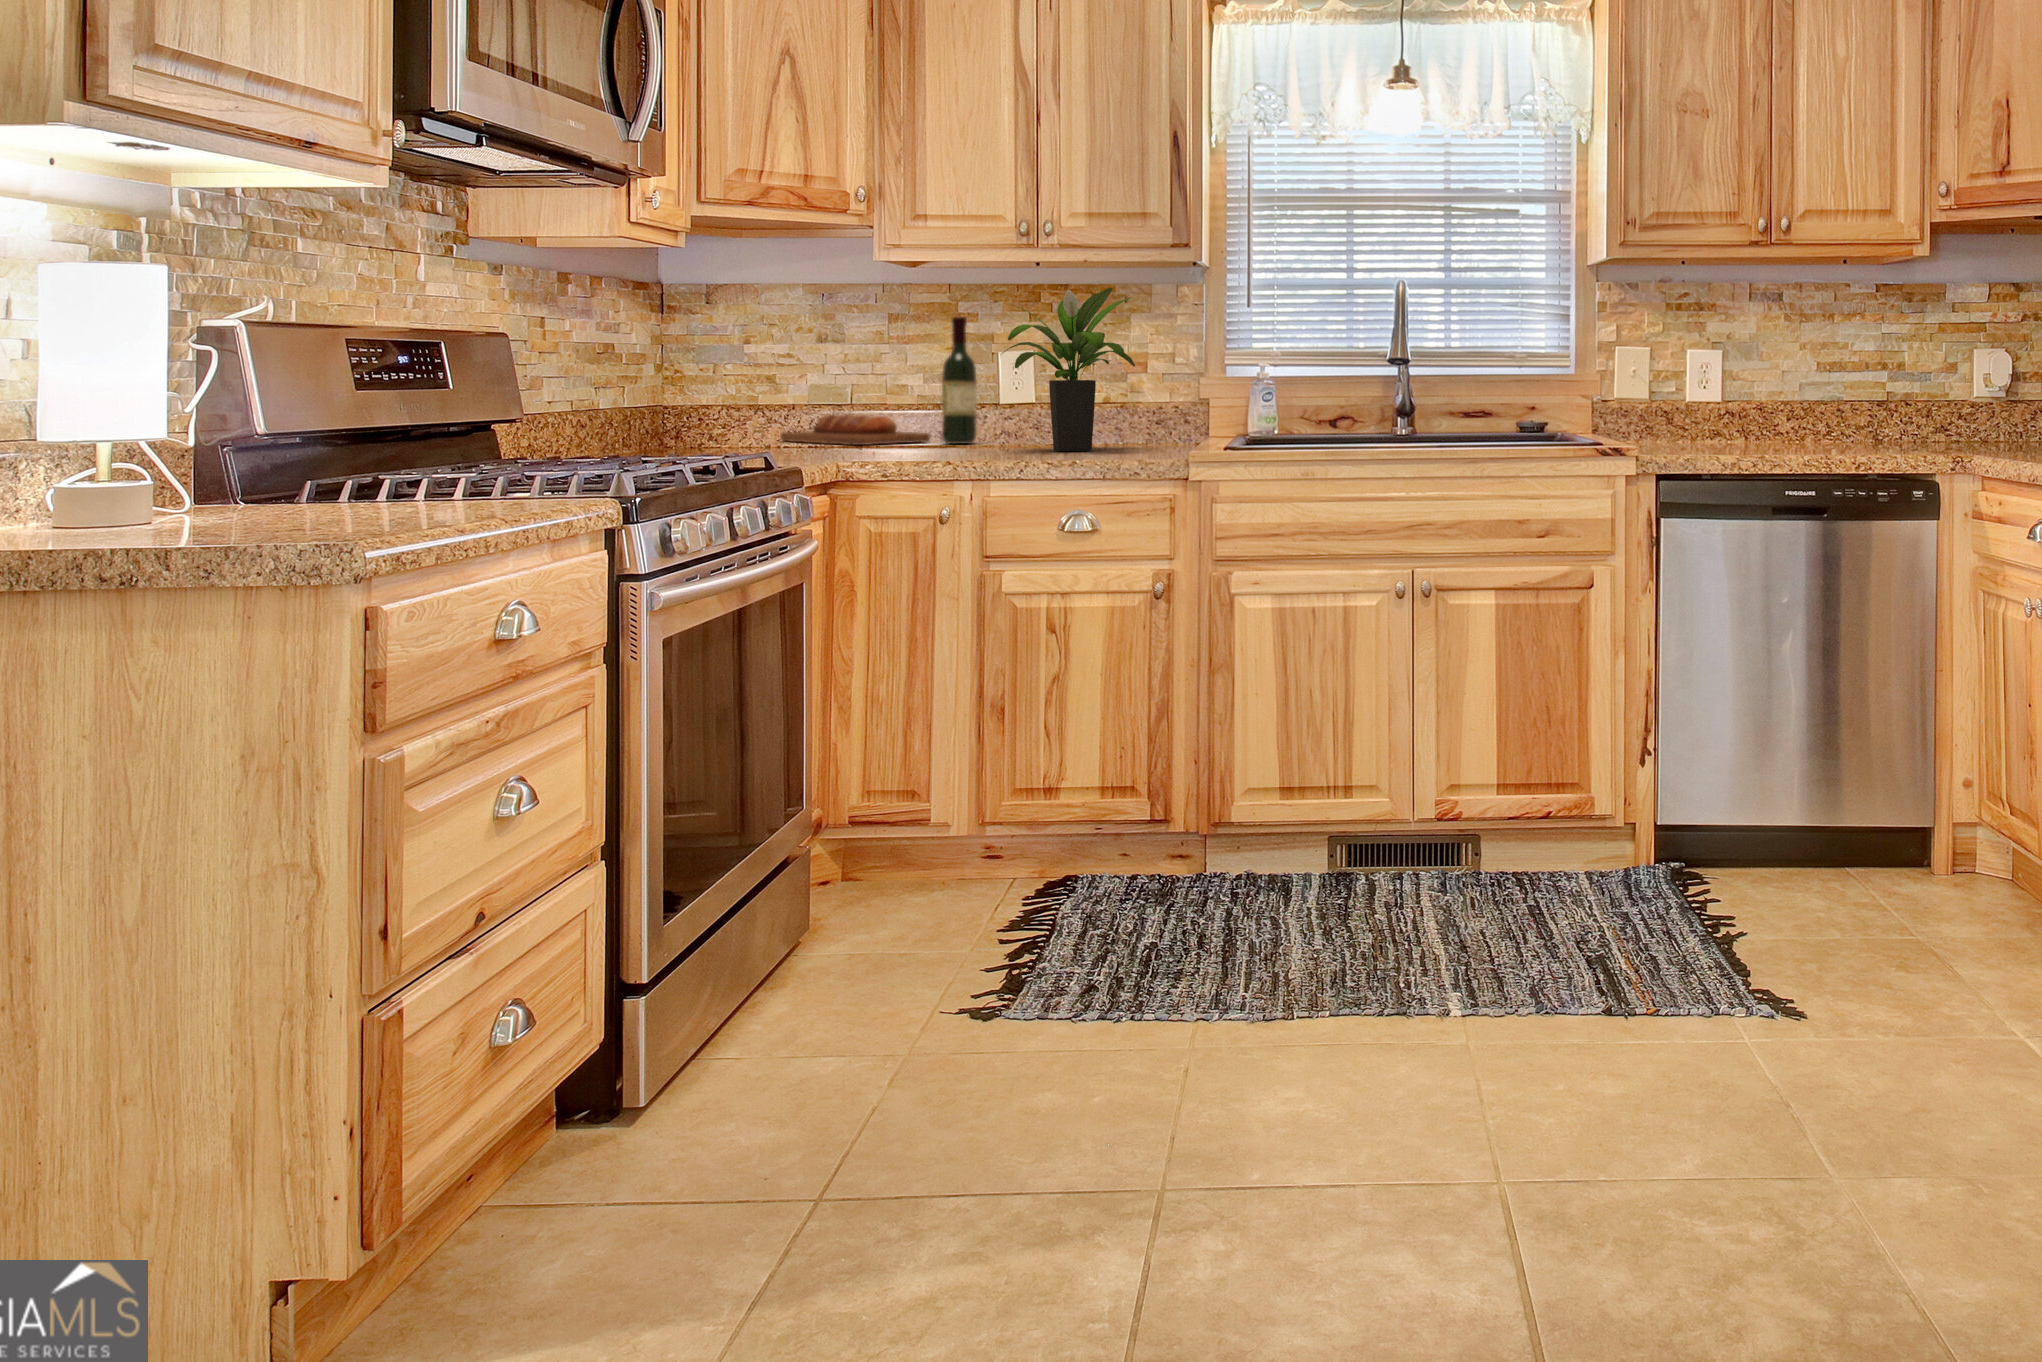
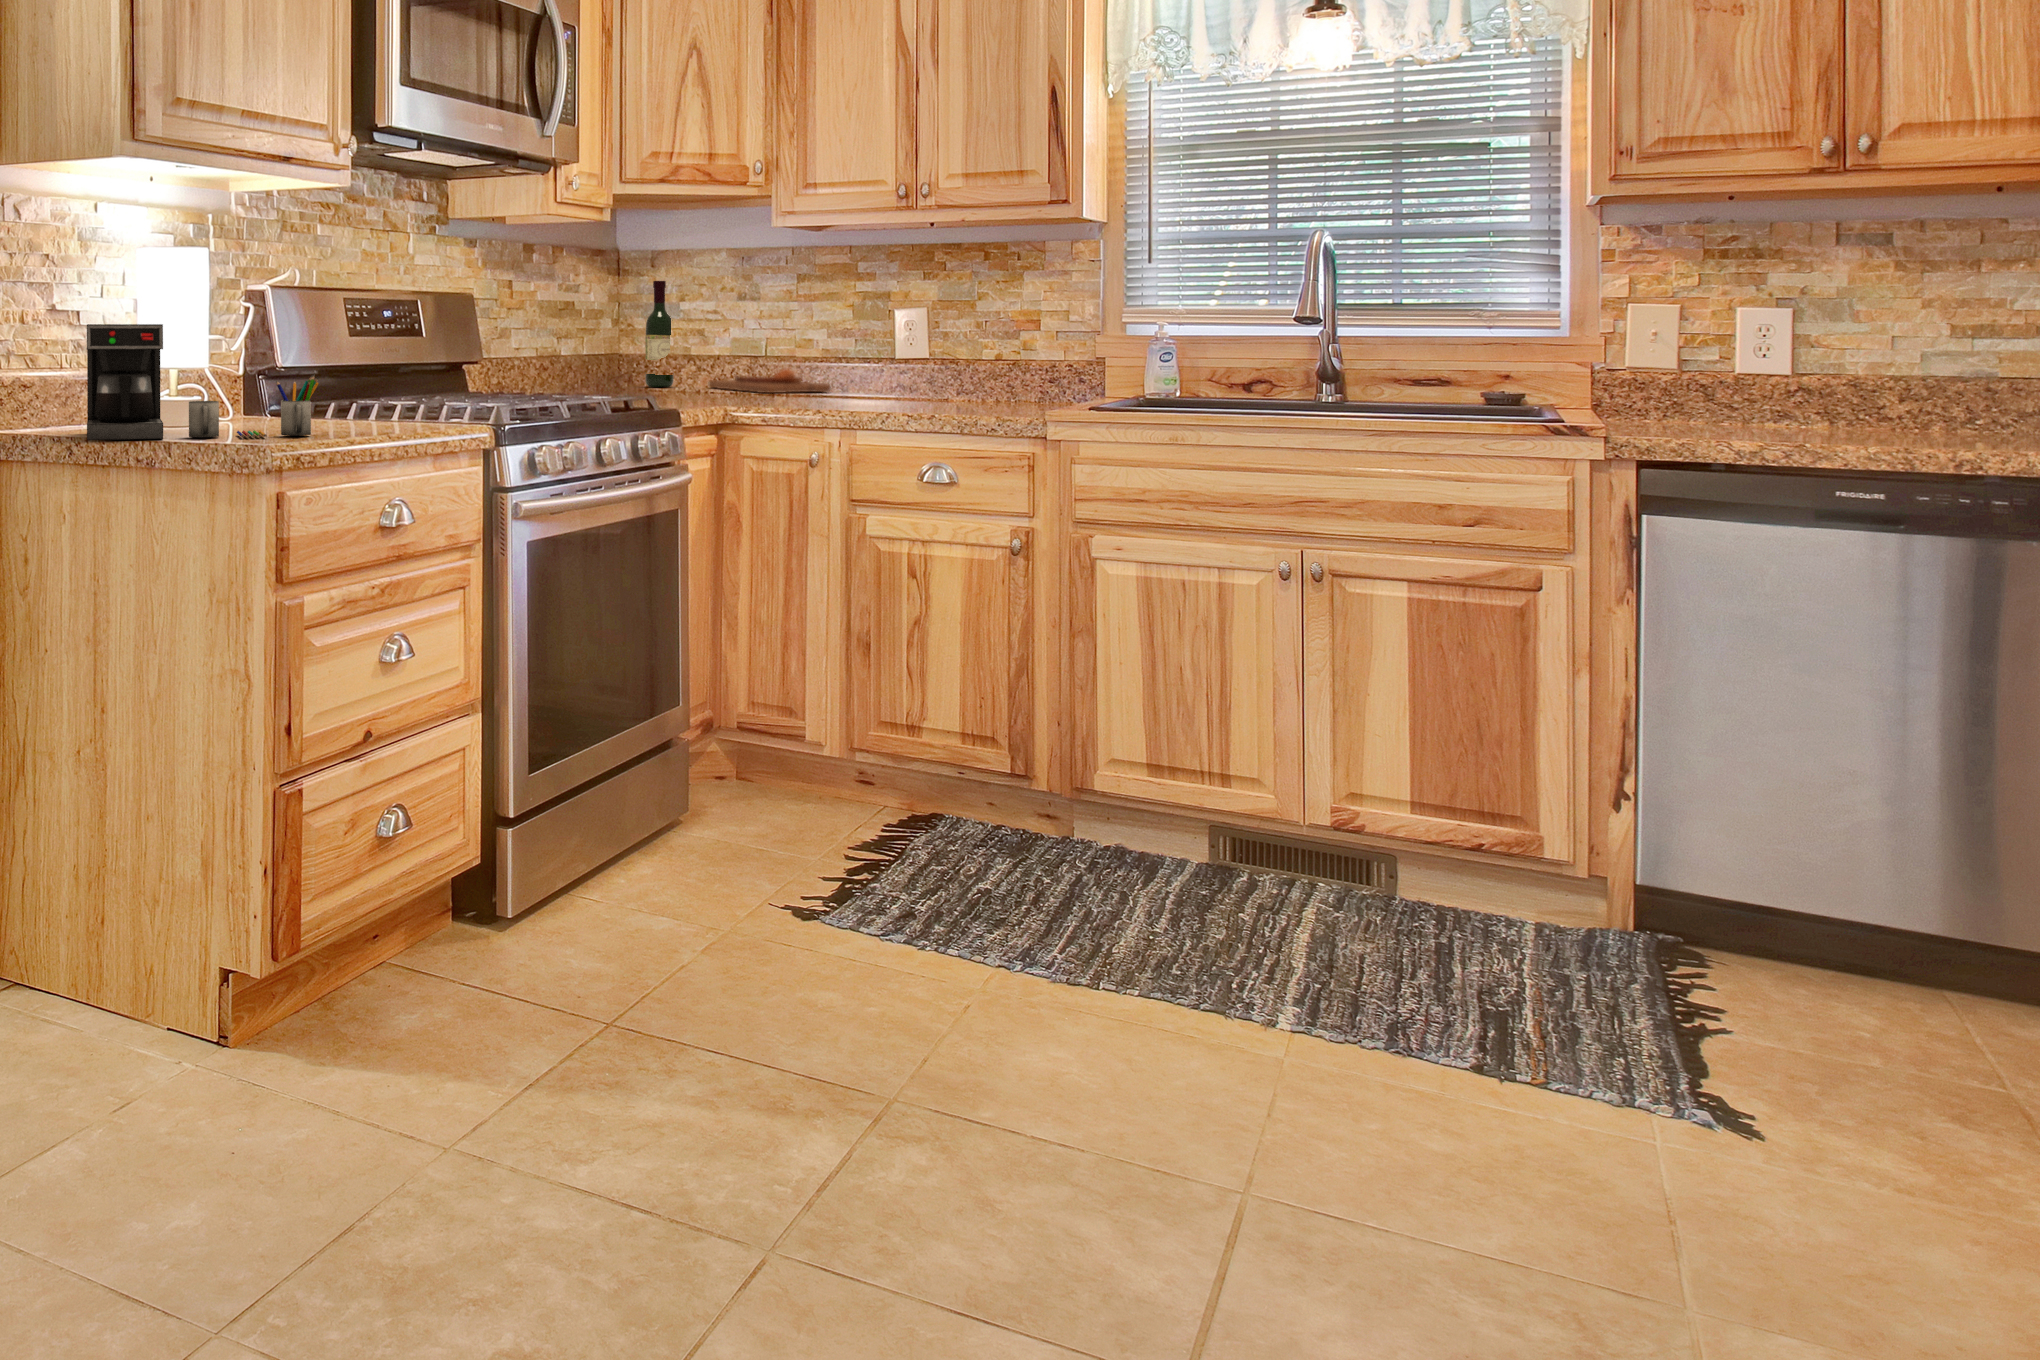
potted plant: present [1003,288,1135,451] -> none [871,245,1009,404]
wine bottle: present [942,317,977,444] -> present [645,281,674,387]
coffee maker: none [41,380,433,548] -> present [87,324,319,440]

